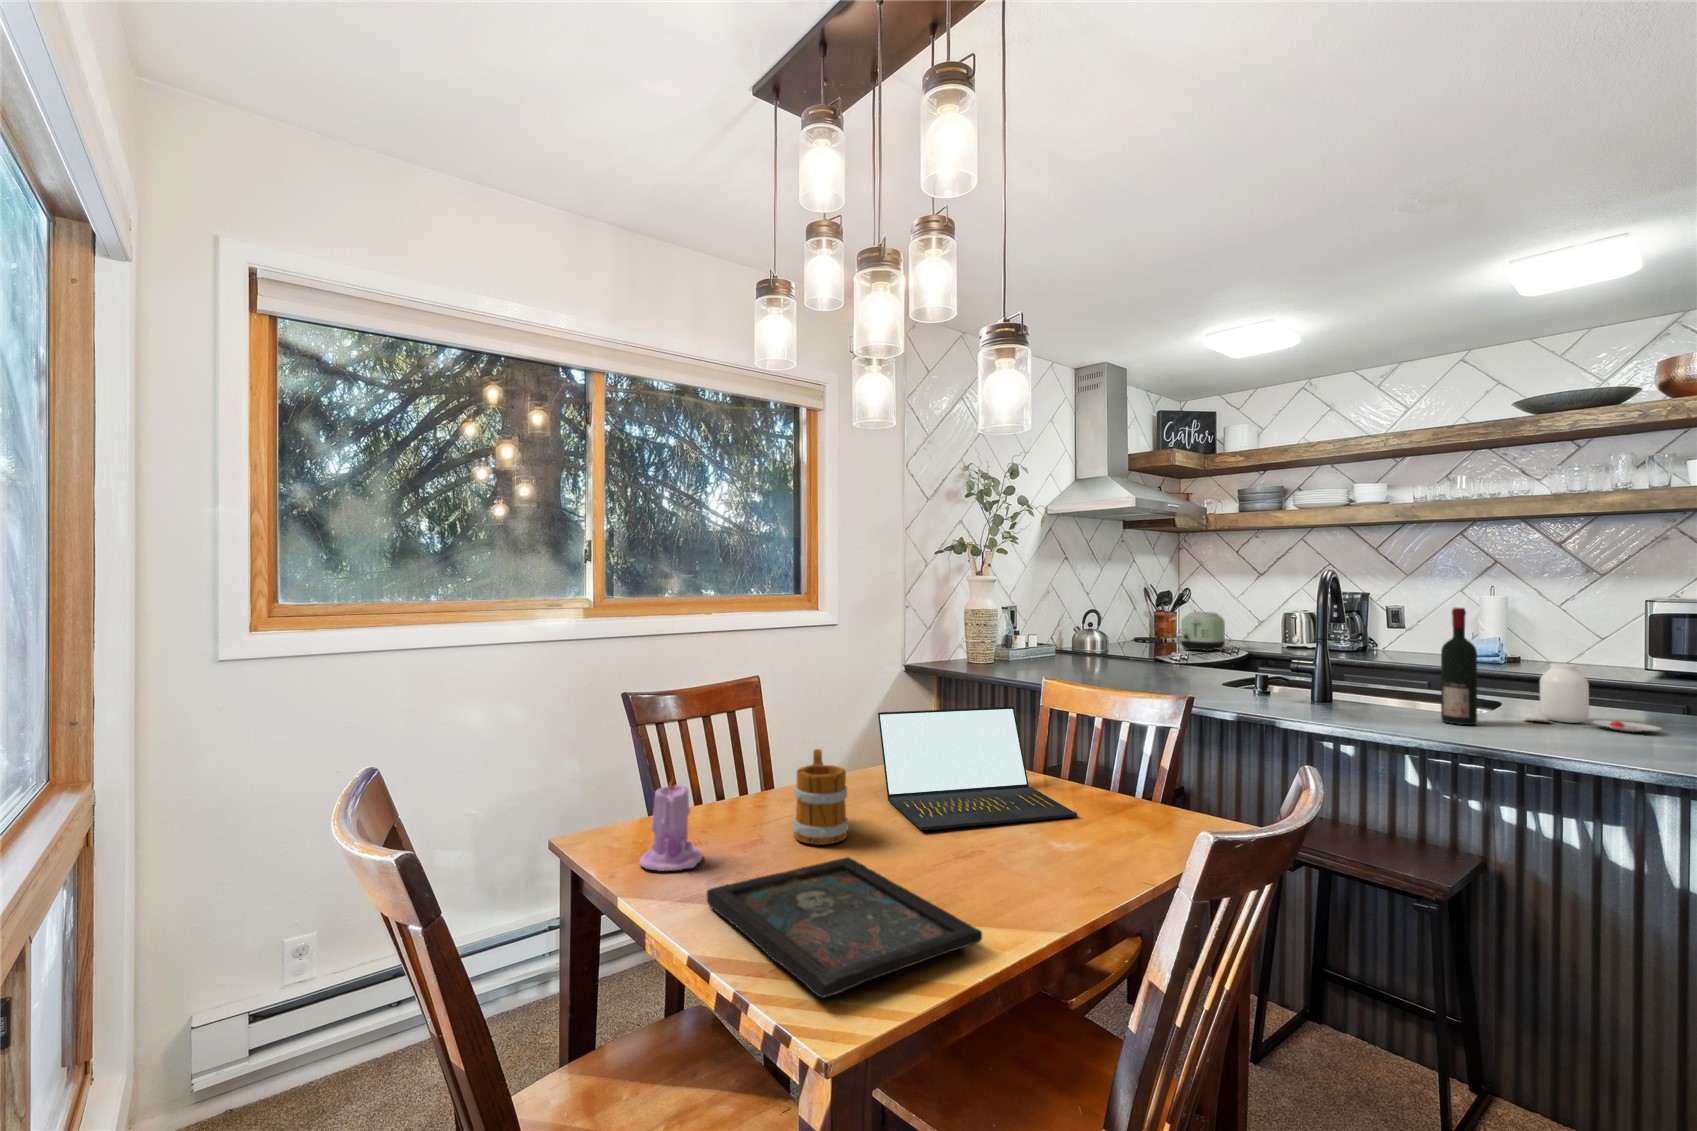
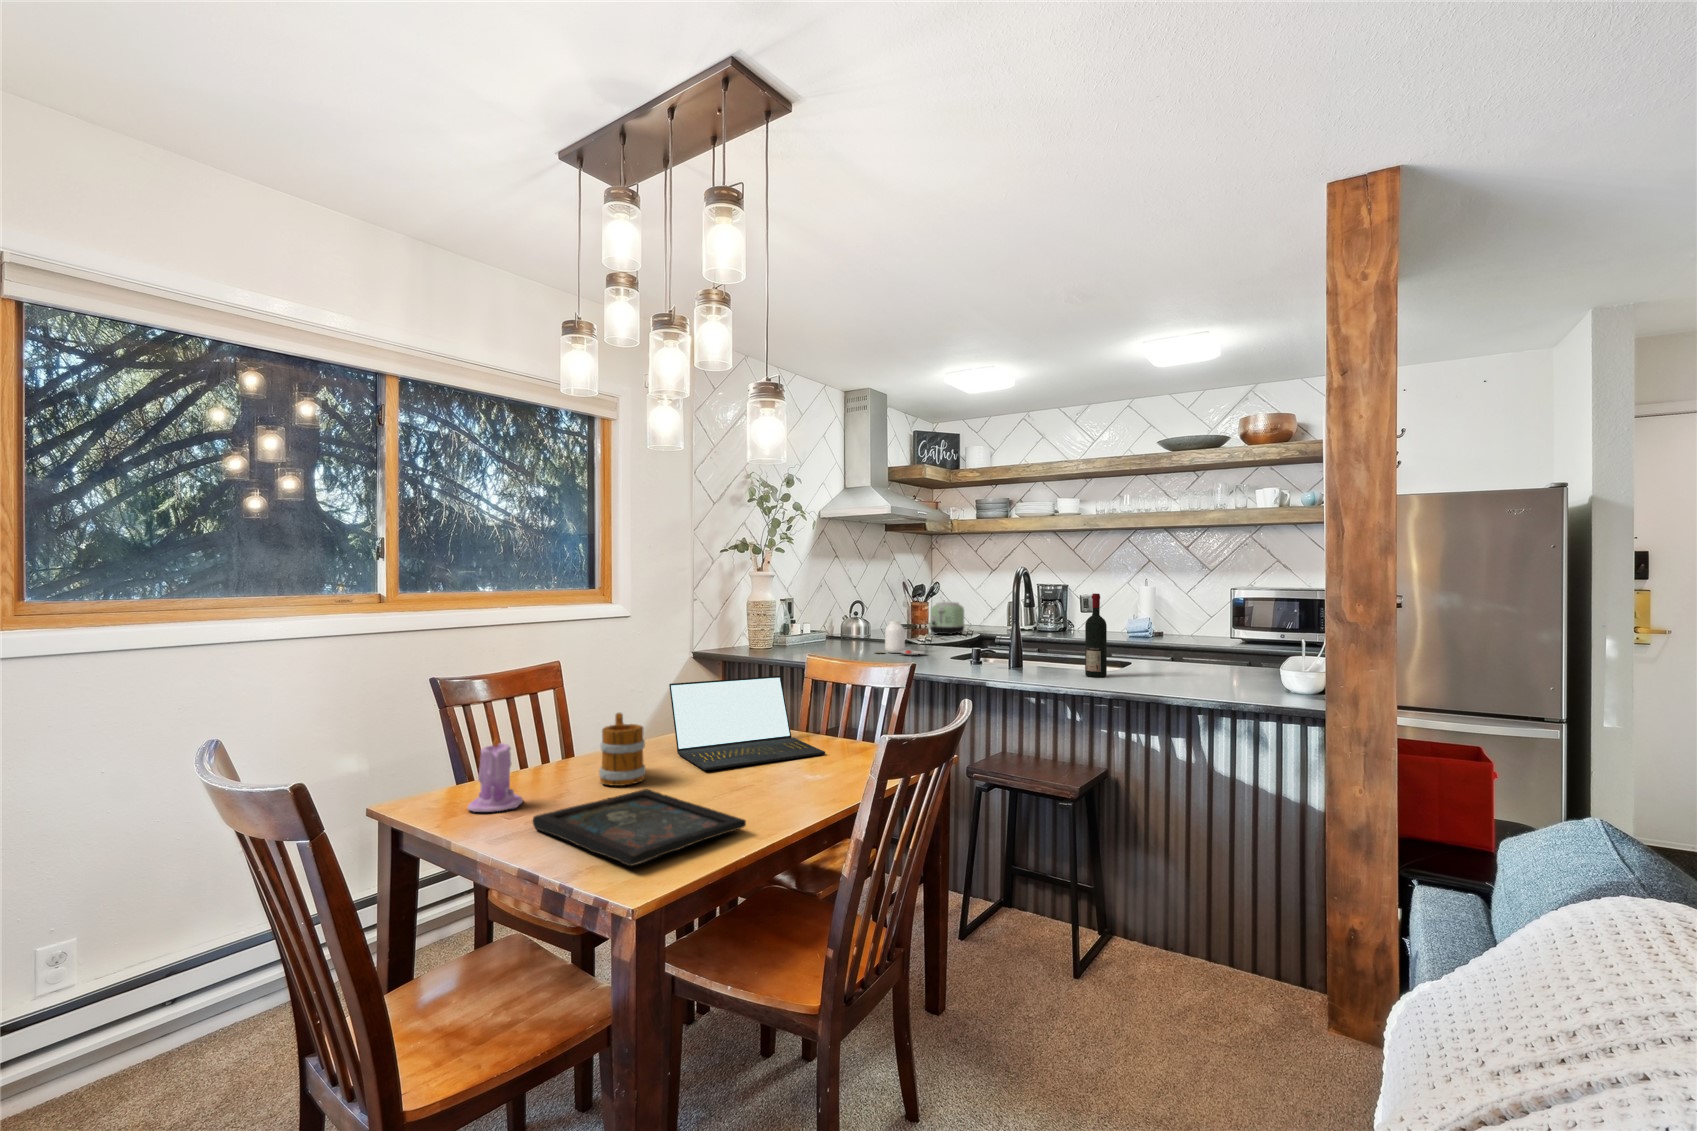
jar: present [1526,663,1661,732] -> present [885,621,923,655]

